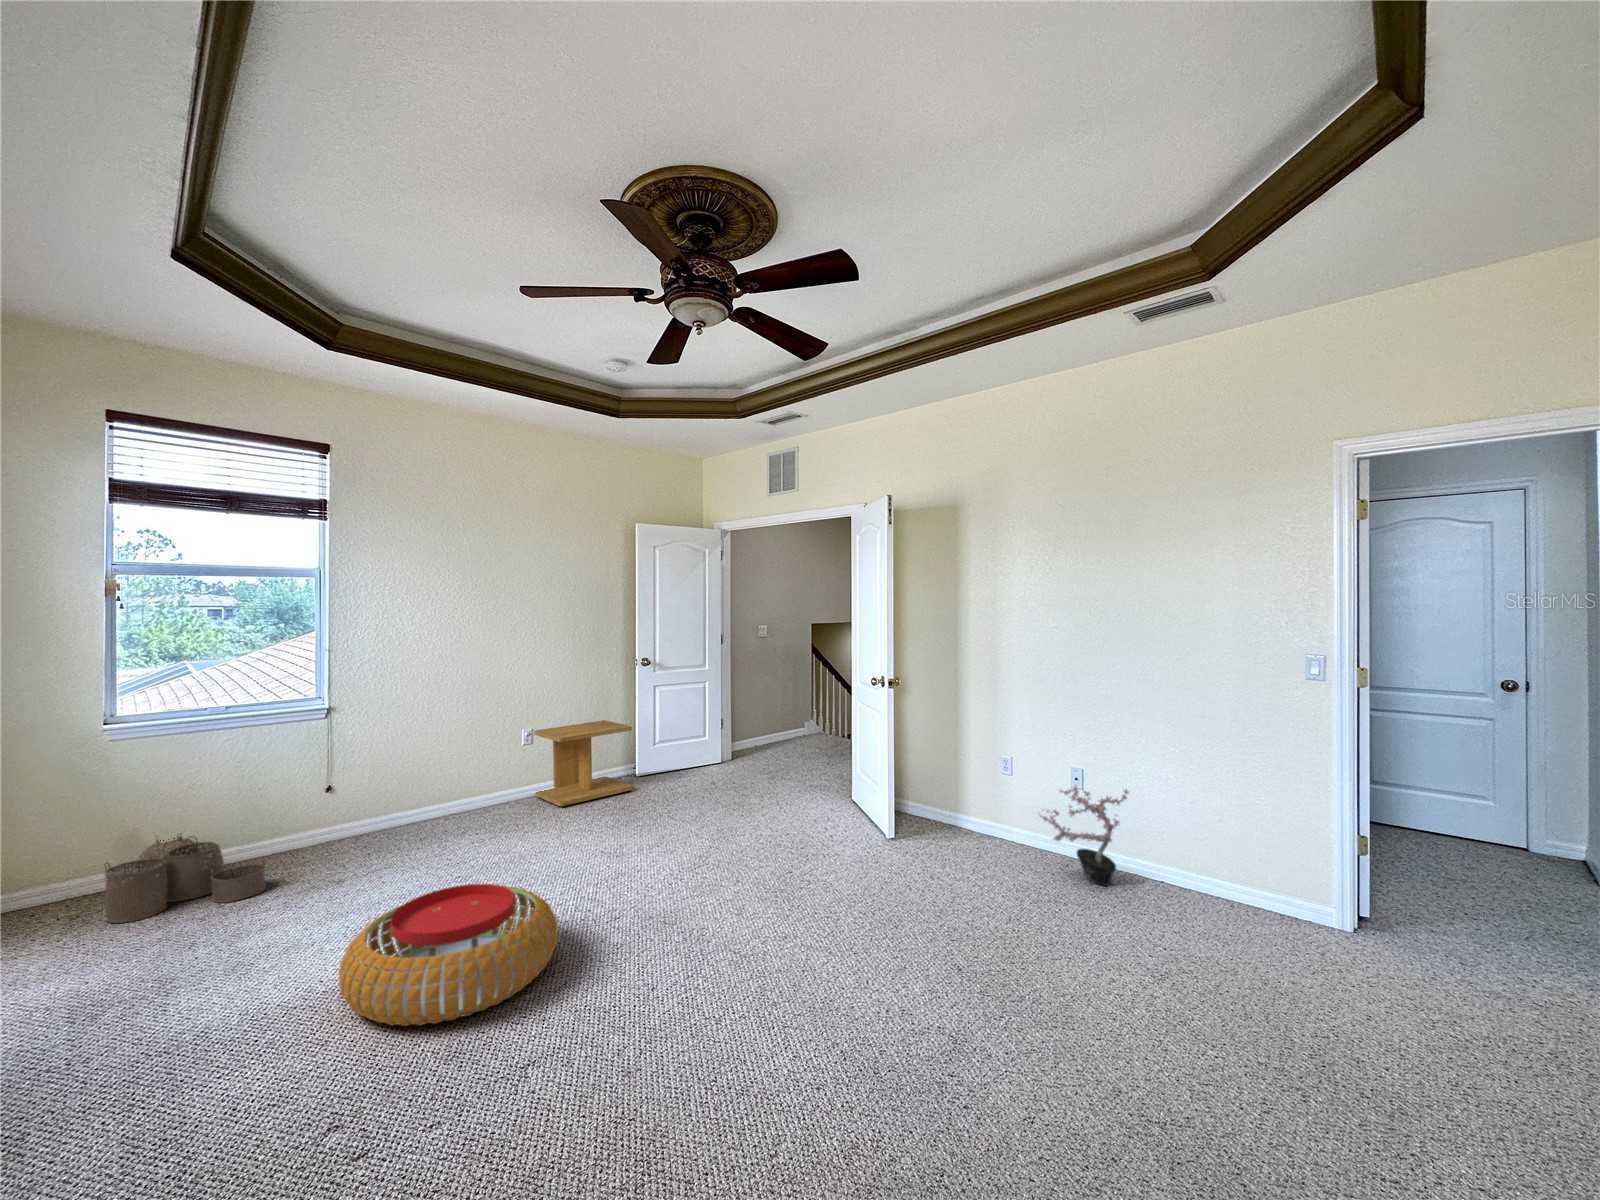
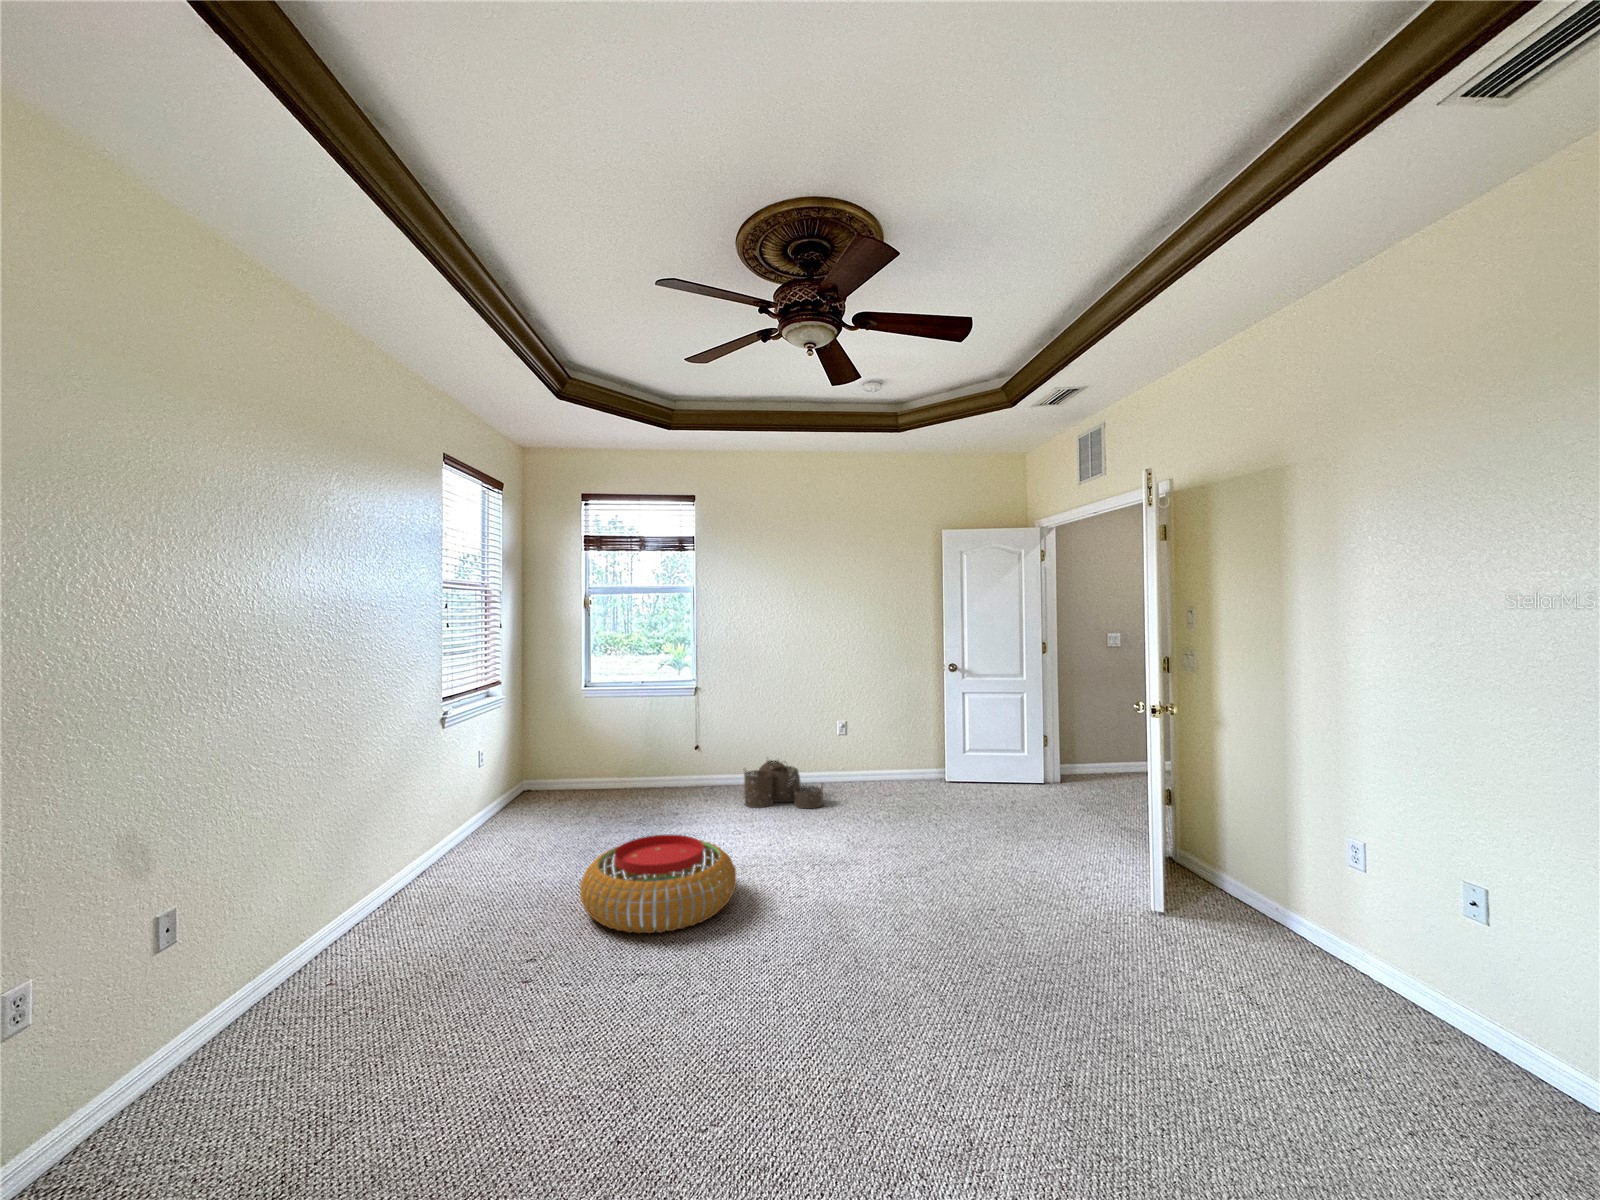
side table: present [534,720,632,806] -> none [847,722,930,796]
potted plant: present [1041,786,1129,886] -> none [1339,887,1508,1066]
woven basket: present [104,836,266,923] -> present [744,760,823,808]

